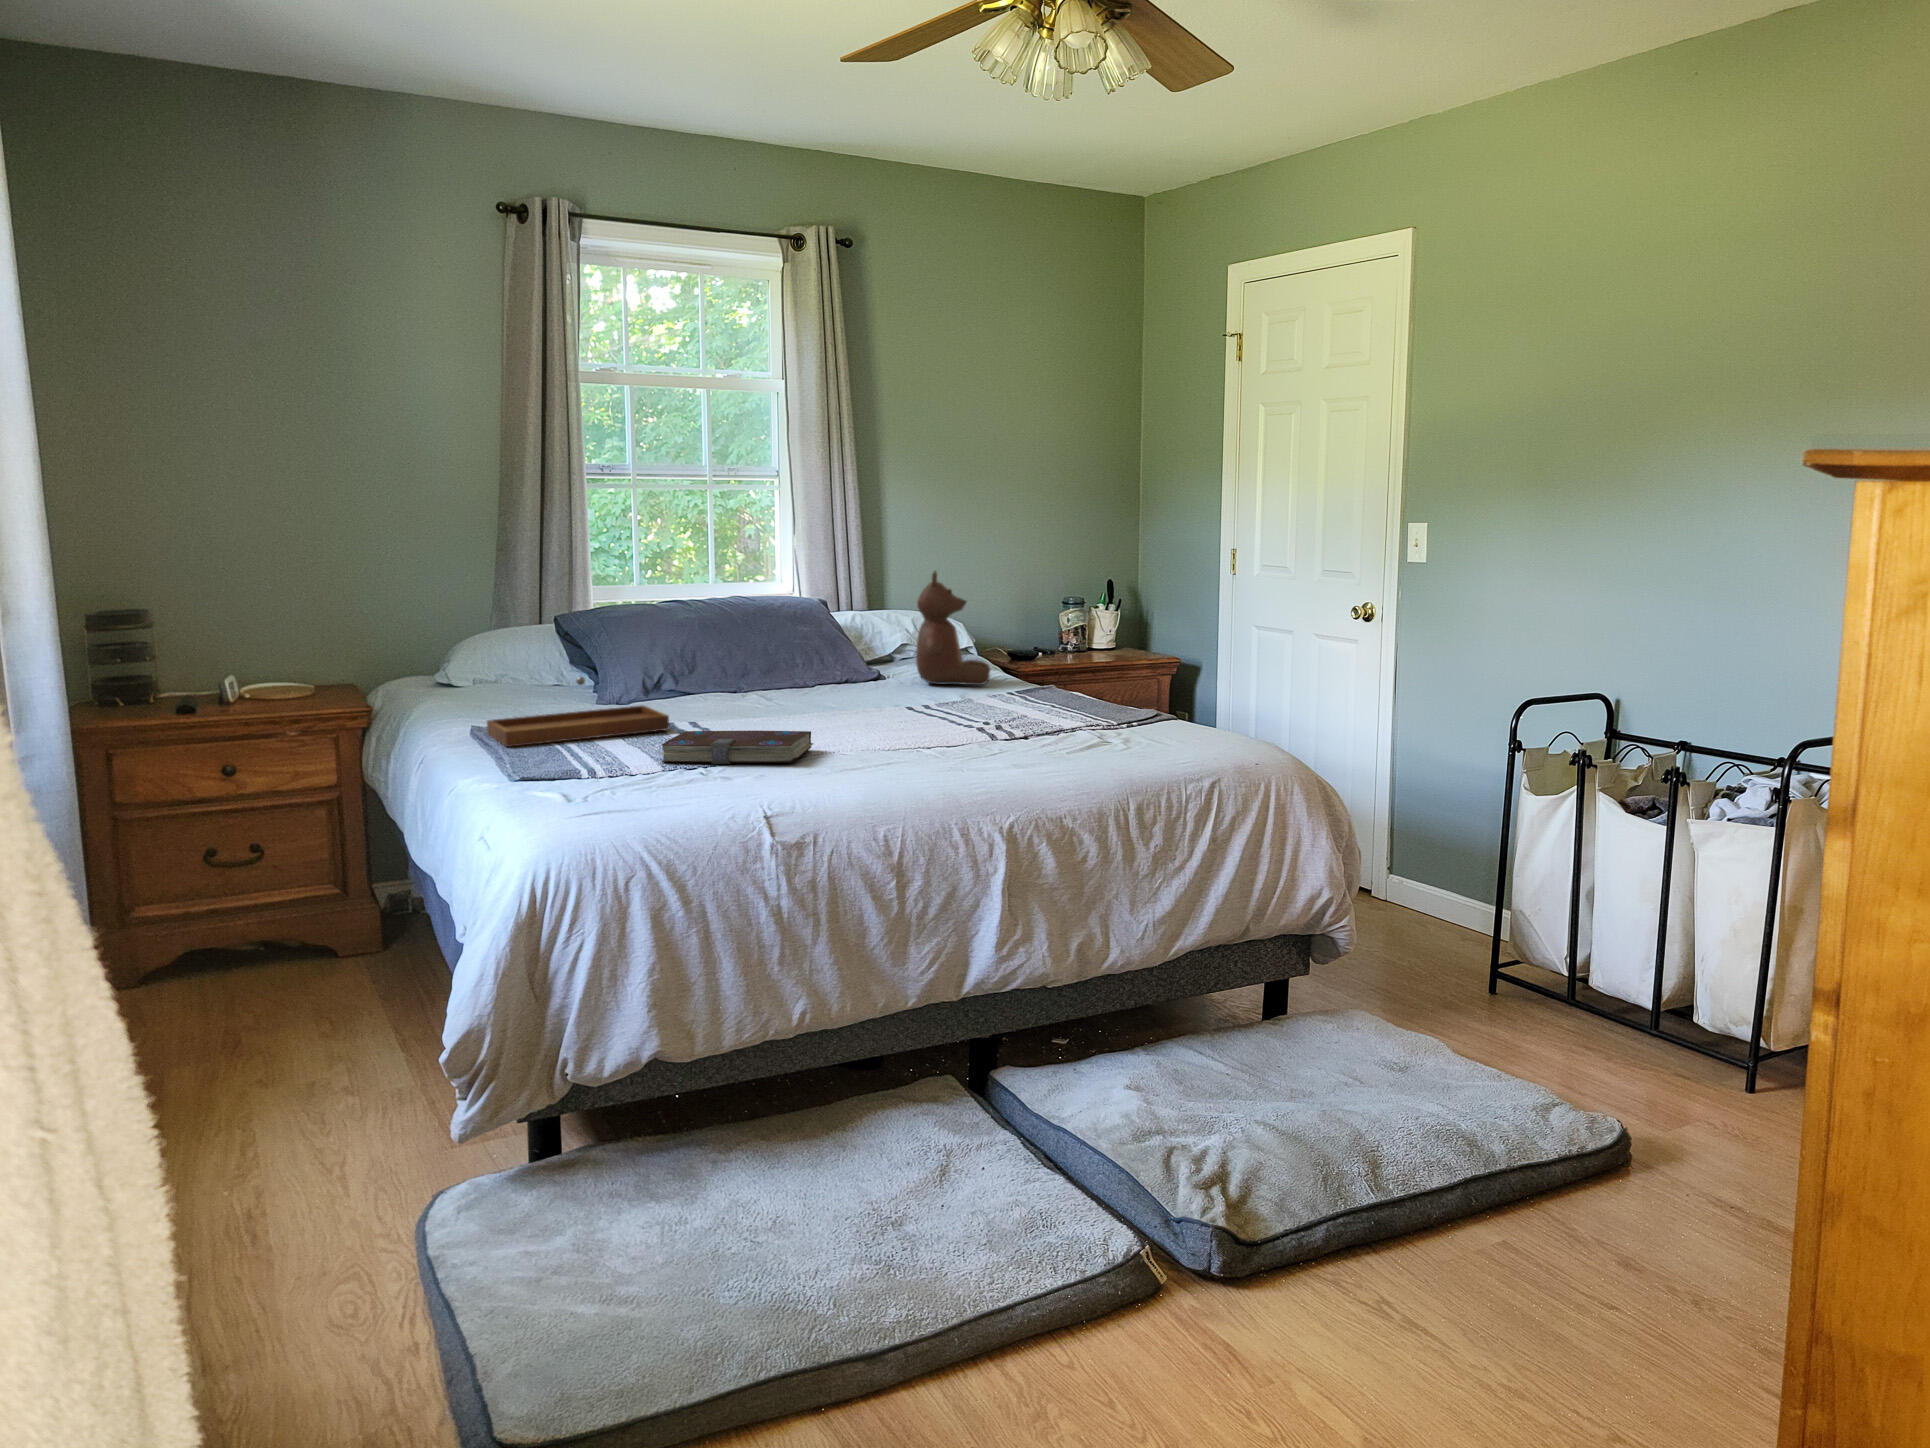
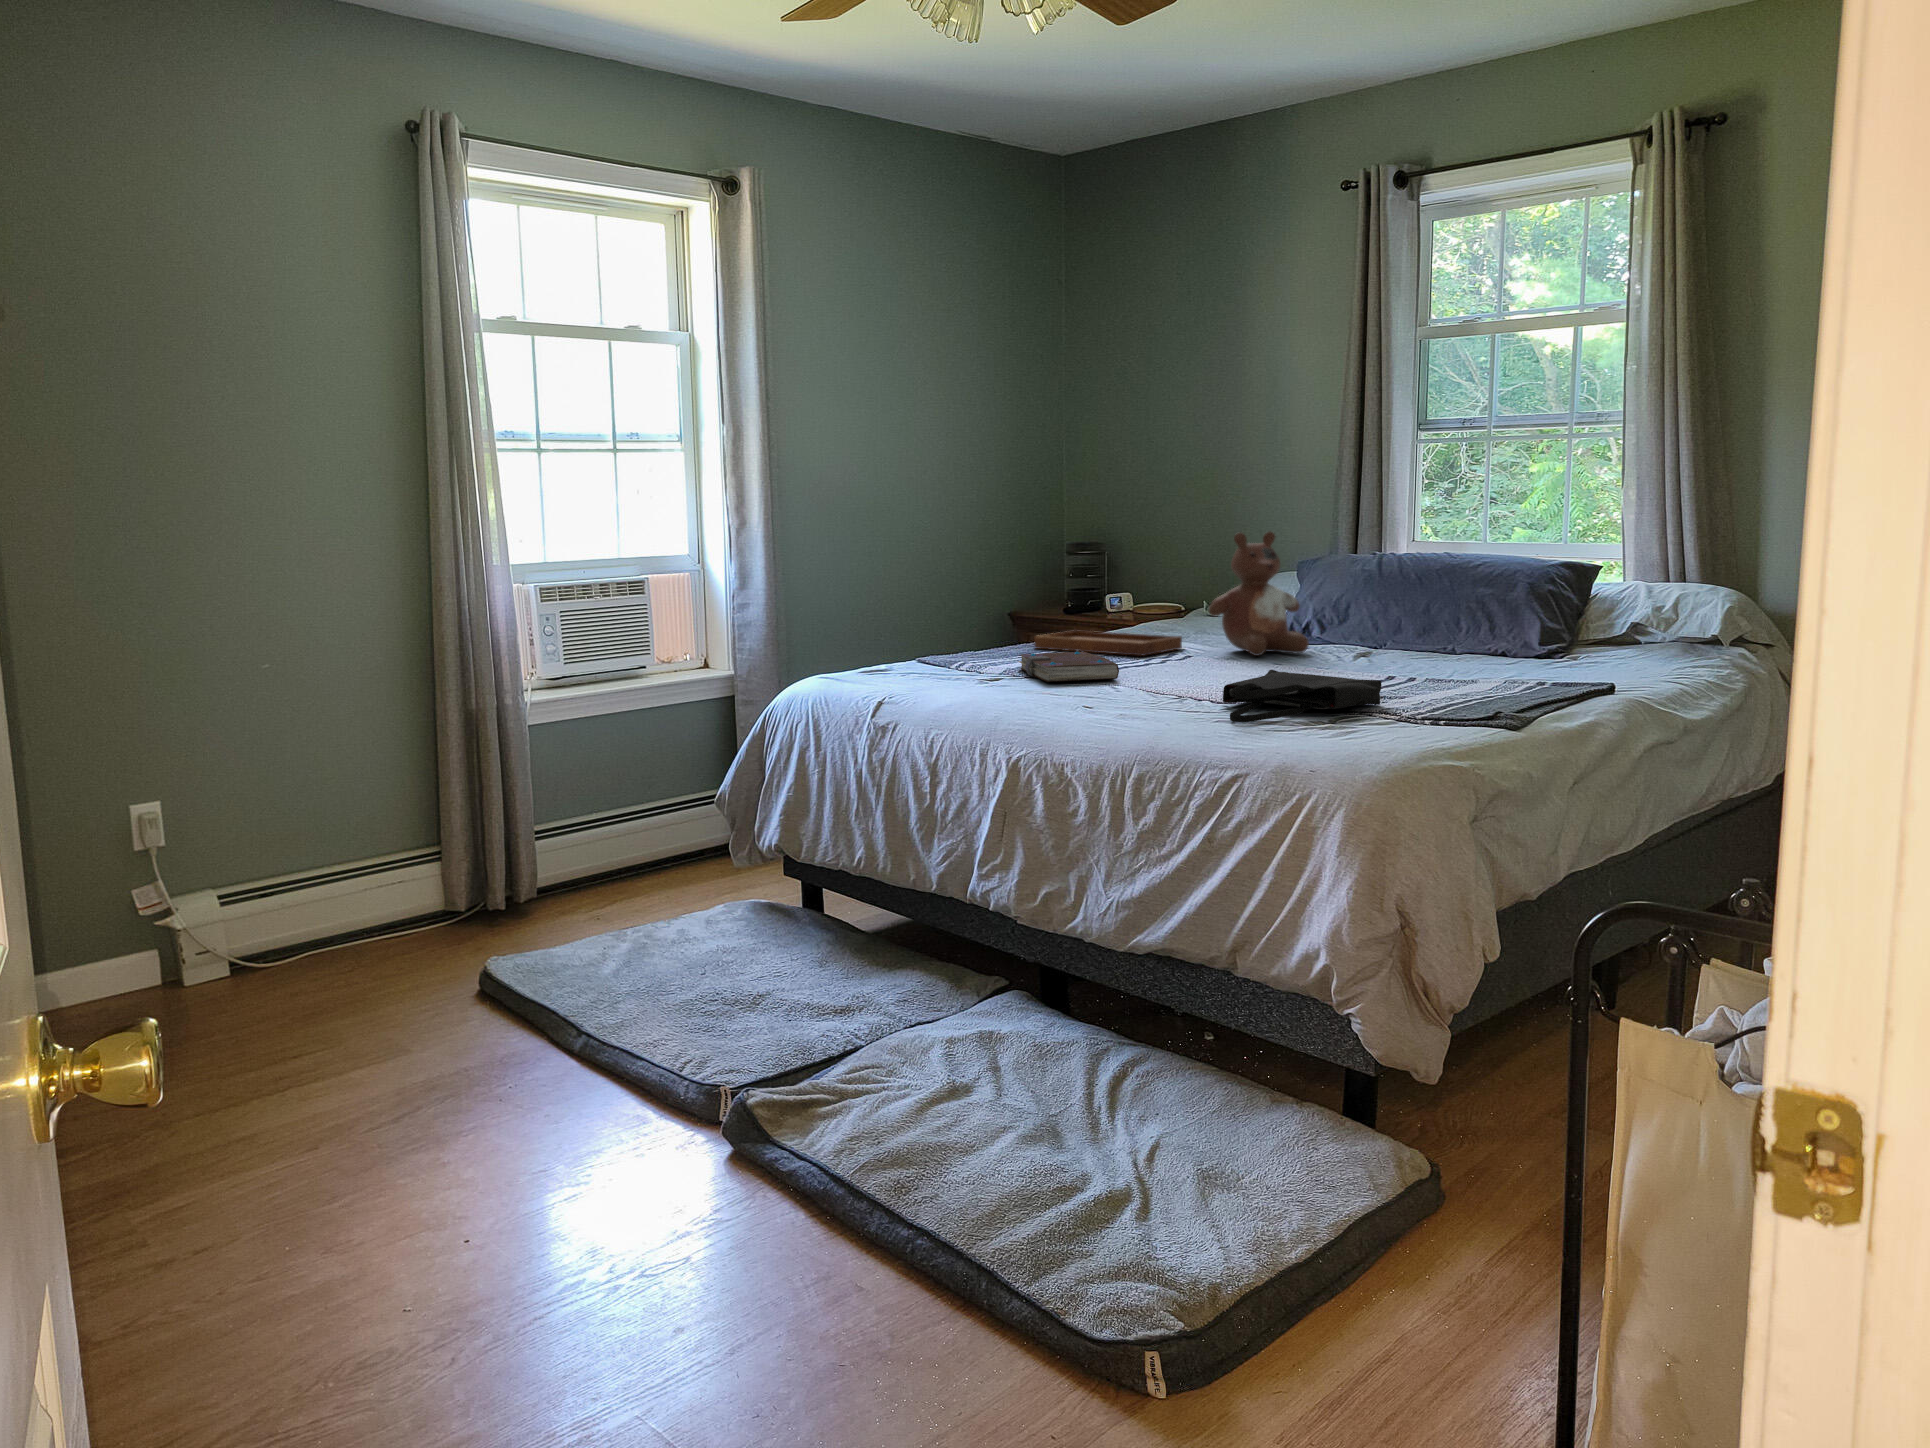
stuffed bear: present [916,571,990,685] -> present [1209,532,1309,656]
tote bag: none [960,702,1096,750] -> present [1223,670,1381,722]

